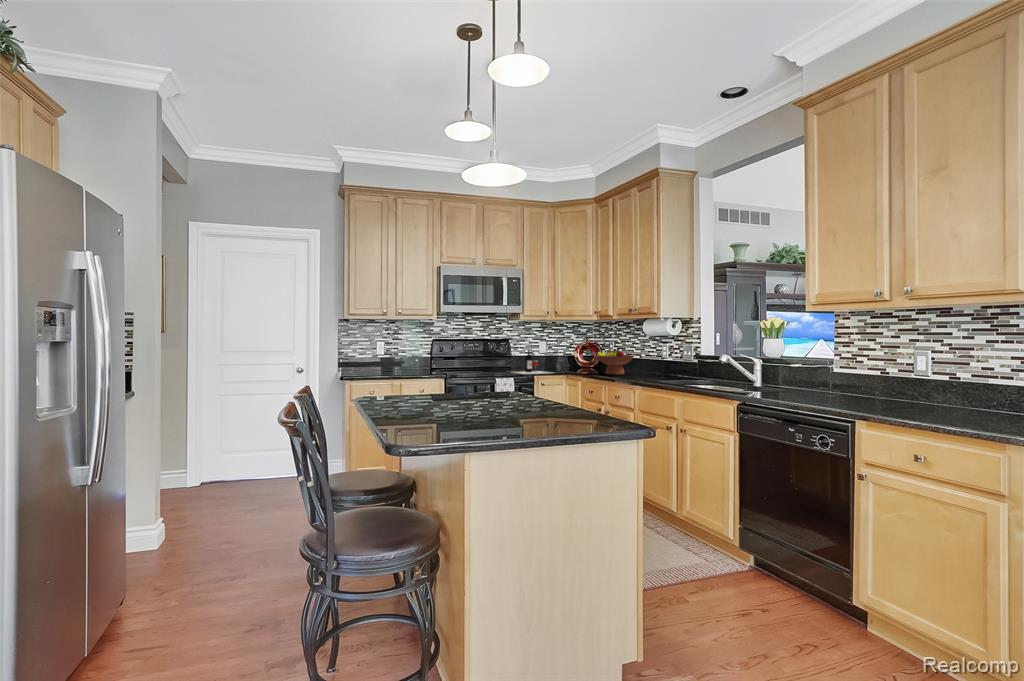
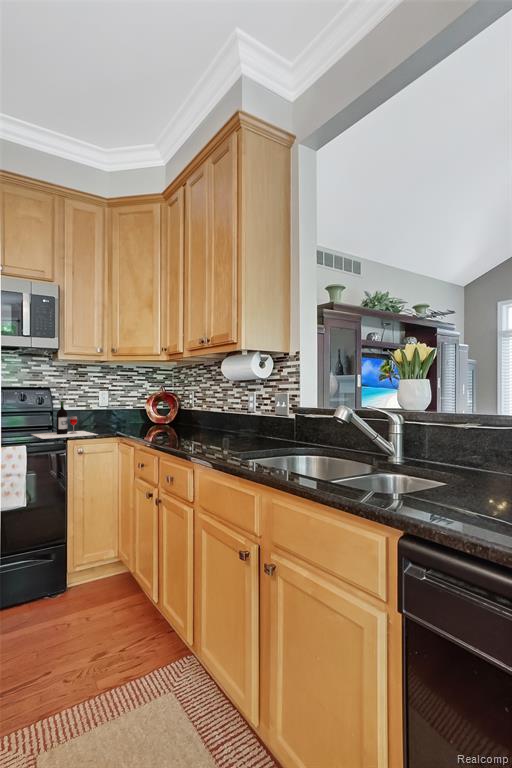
fruit bowl: present [596,349,634,375] -> none [155,399,211,436]

